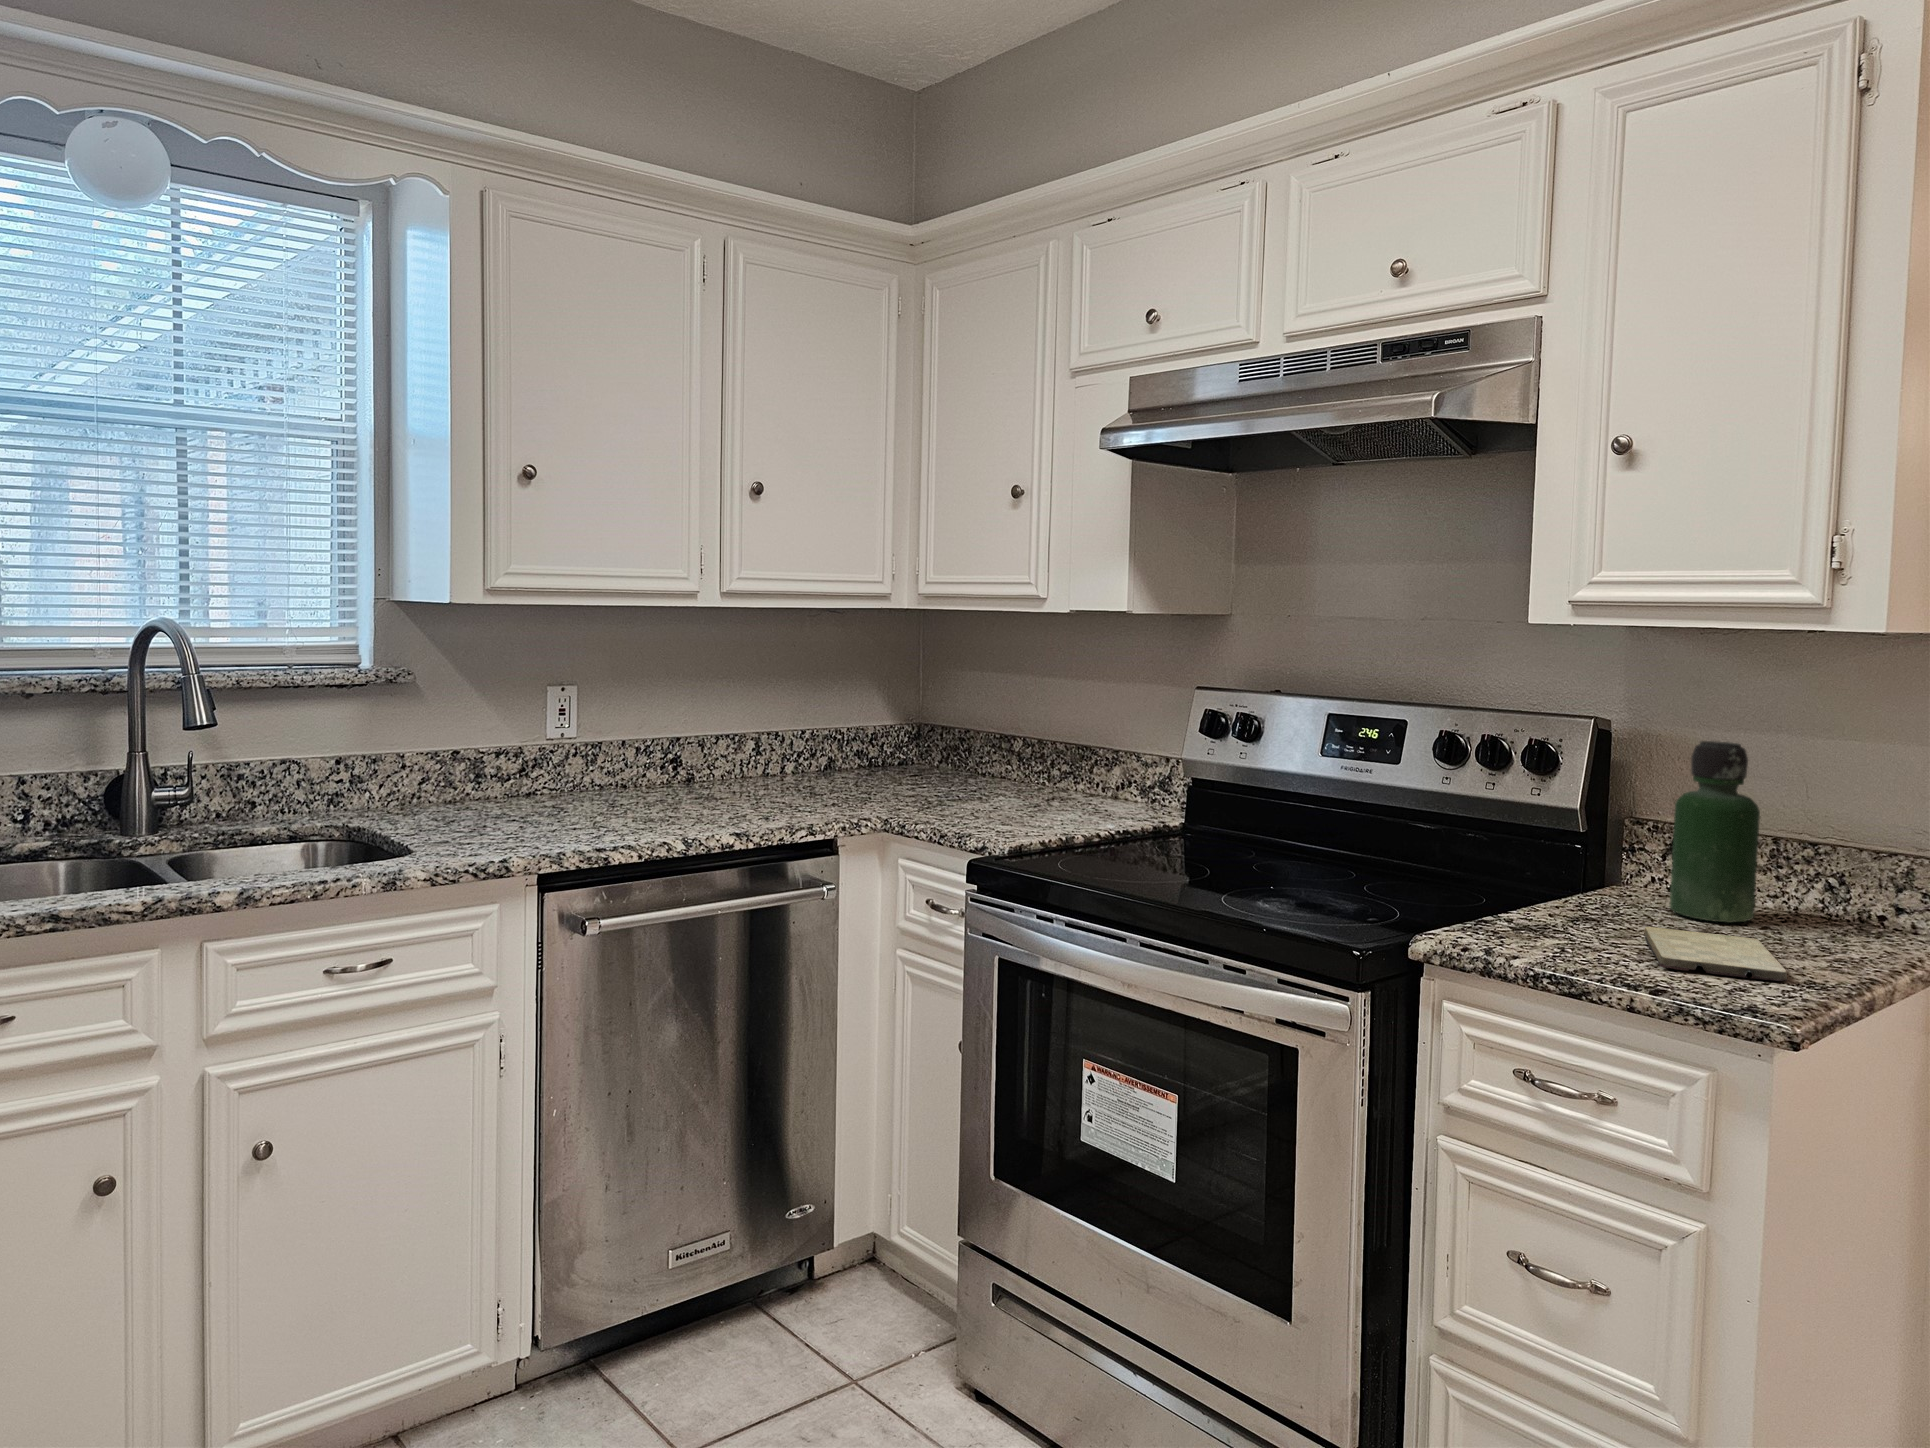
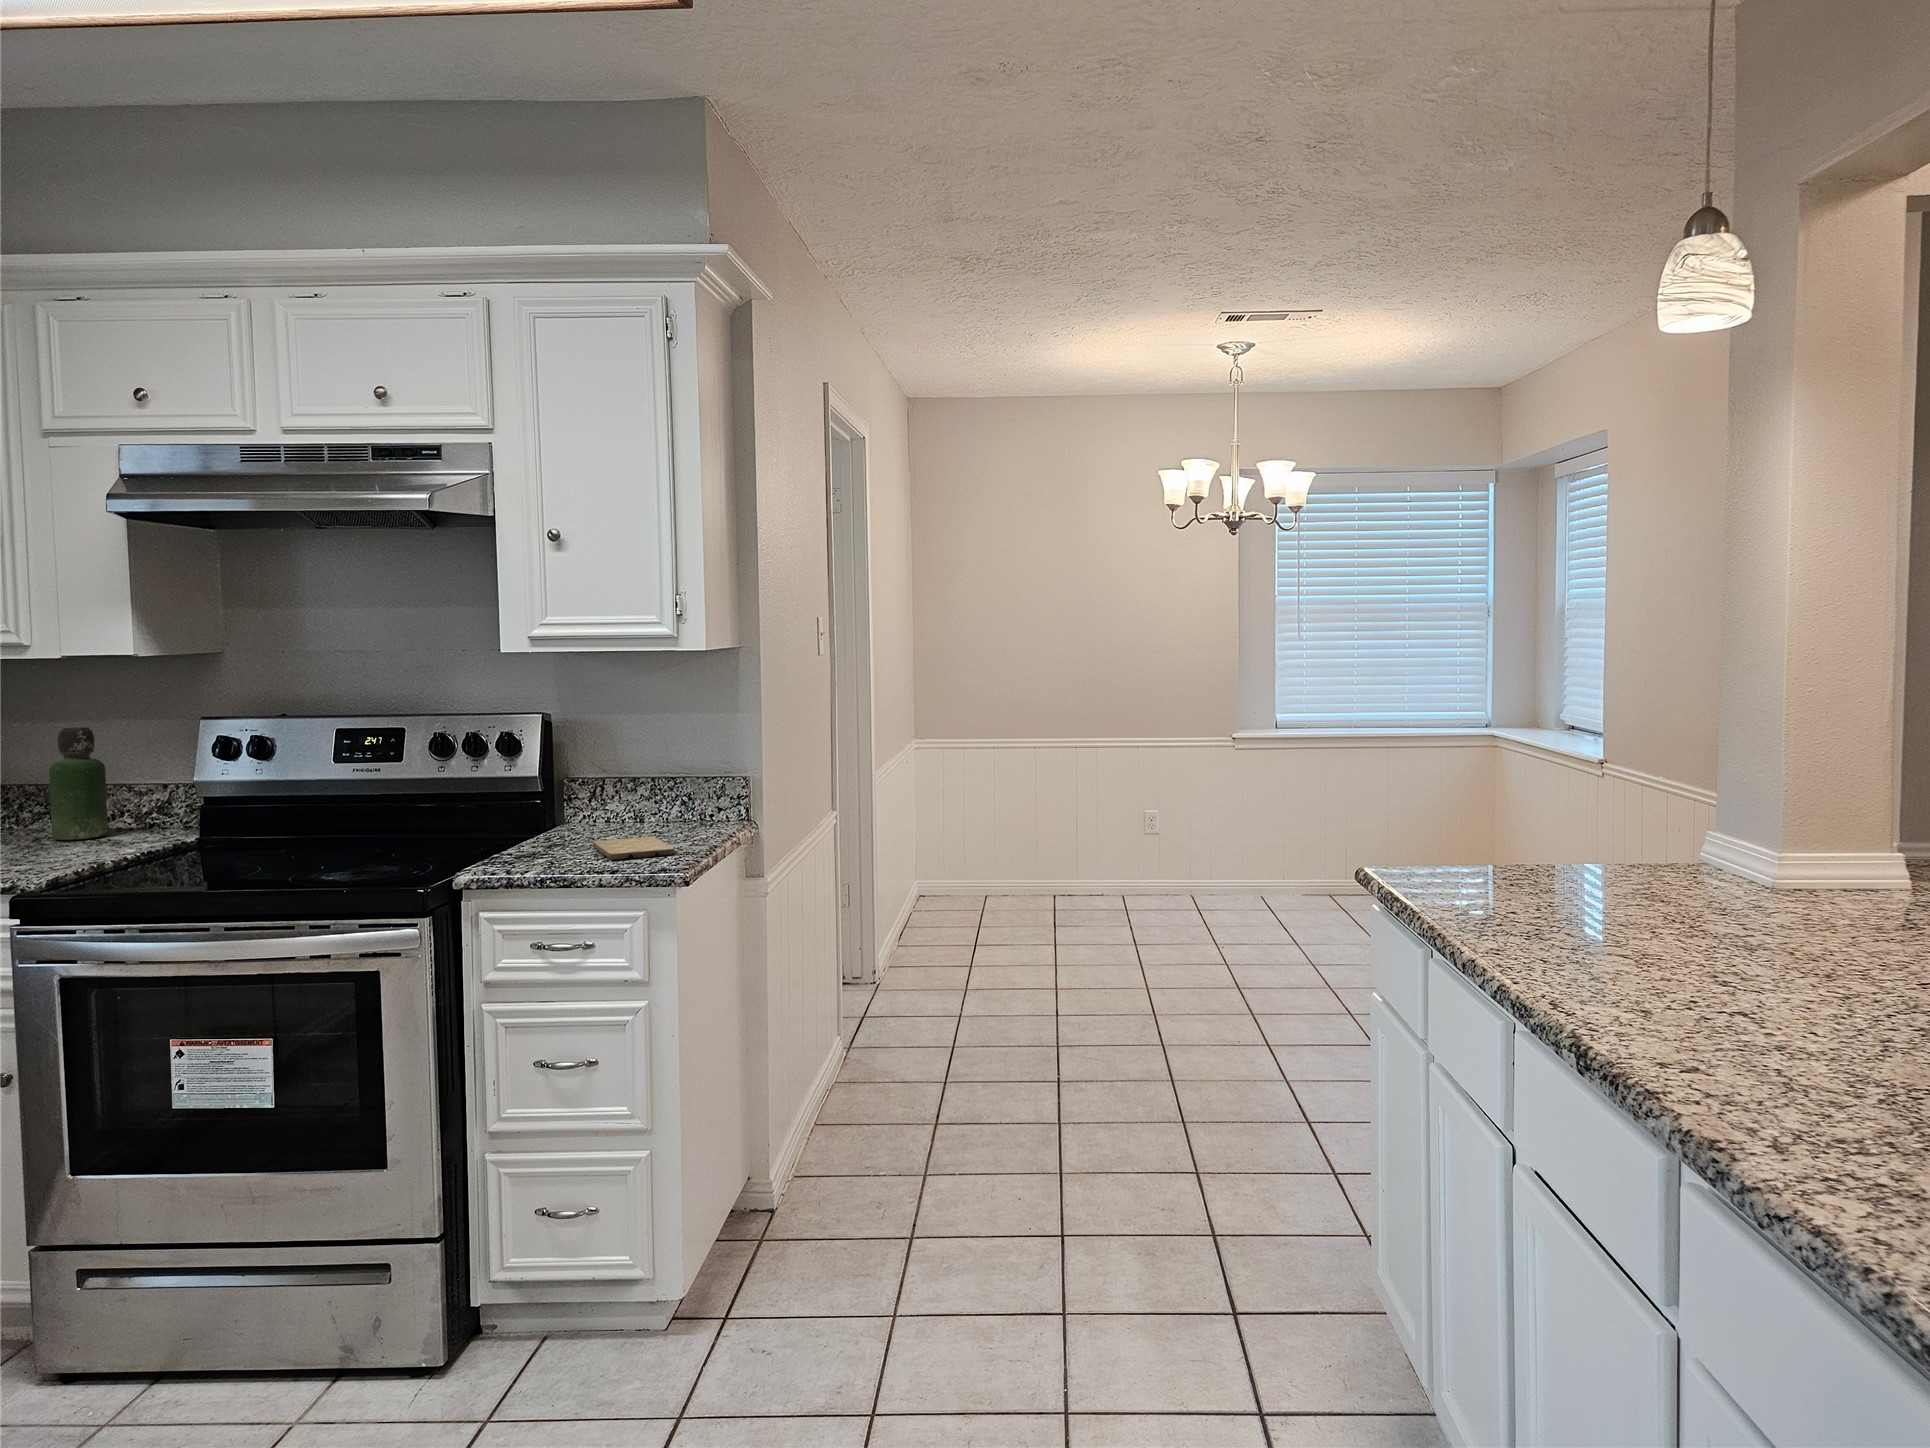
bottle: present [1670,741,1760,923] -> present [49,727,108,840]

